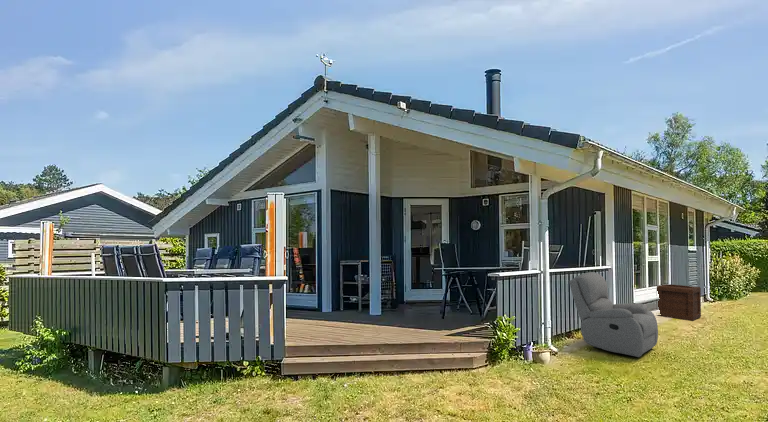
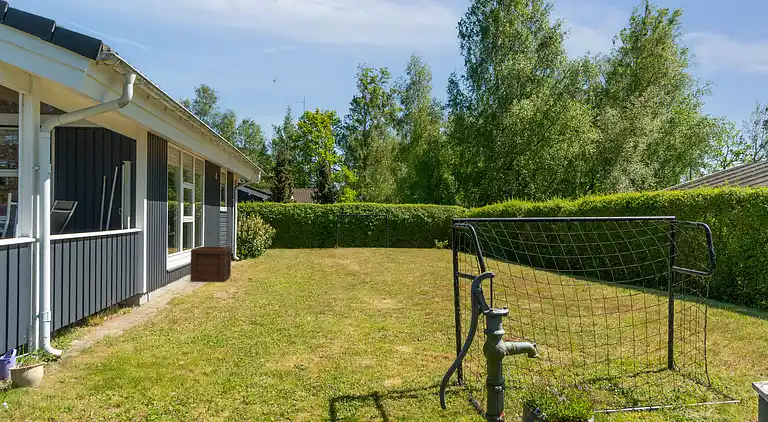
chair: present [569,272,658,357] -> none [83,237,193,334]

